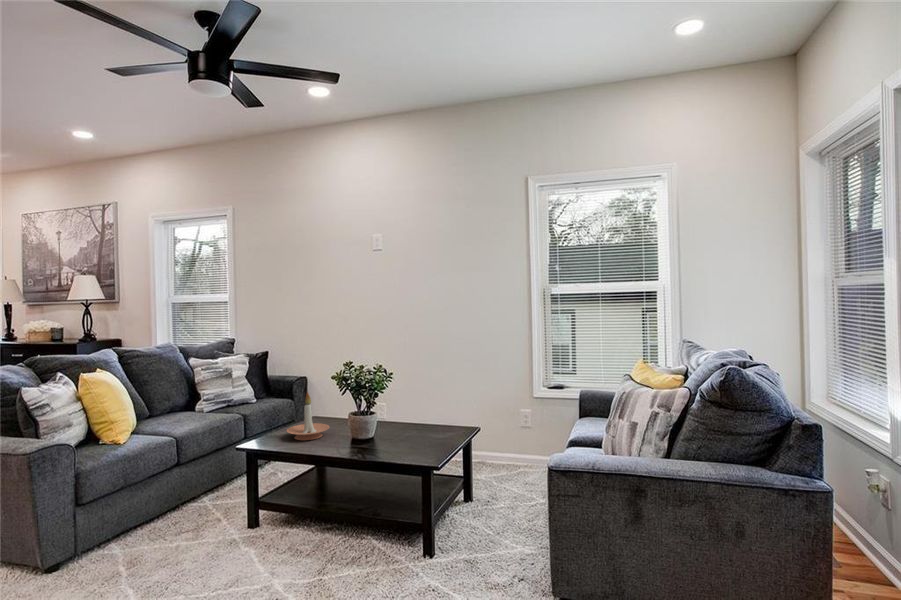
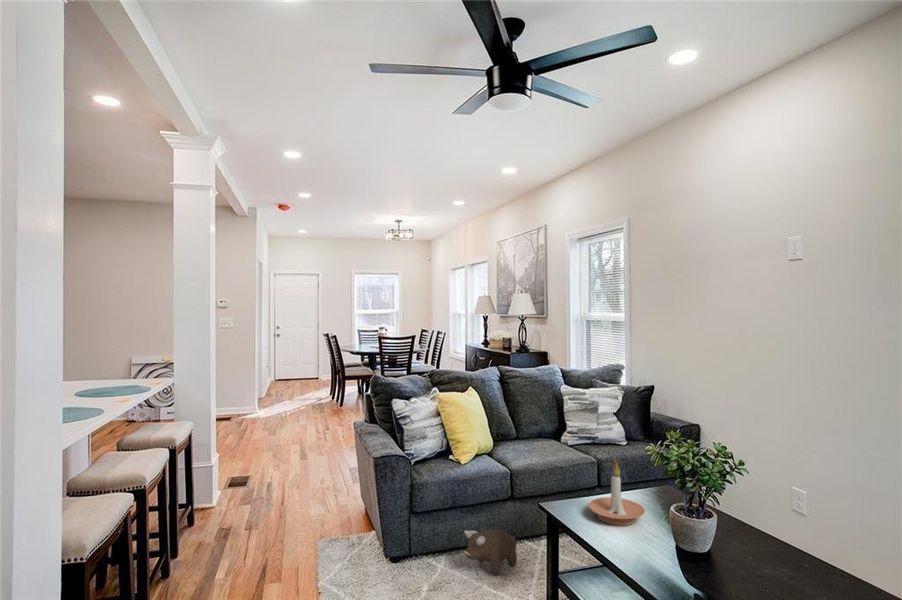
plush toy: none [150,491,202,532] -> present [464,529,517,576]

